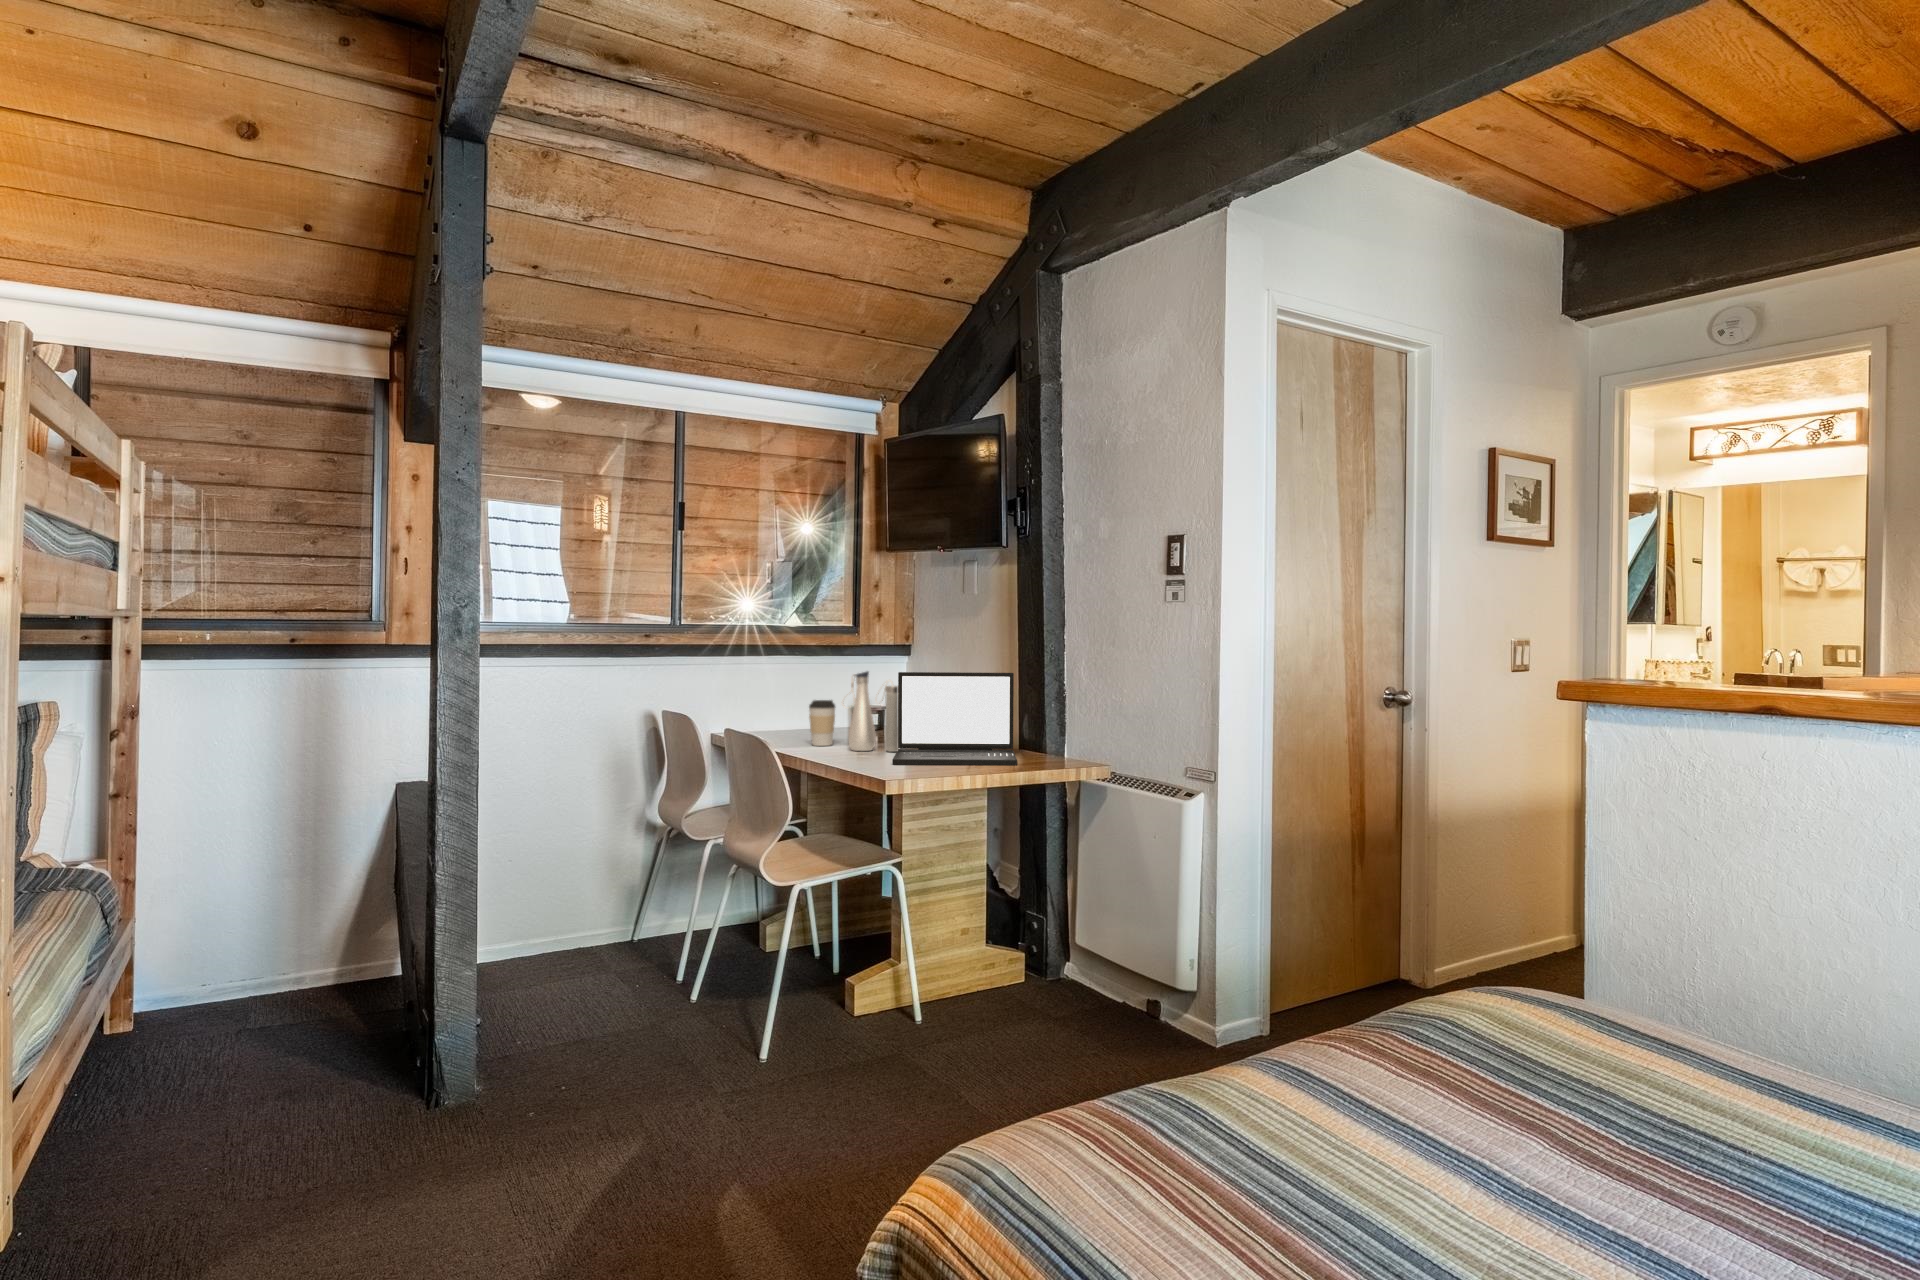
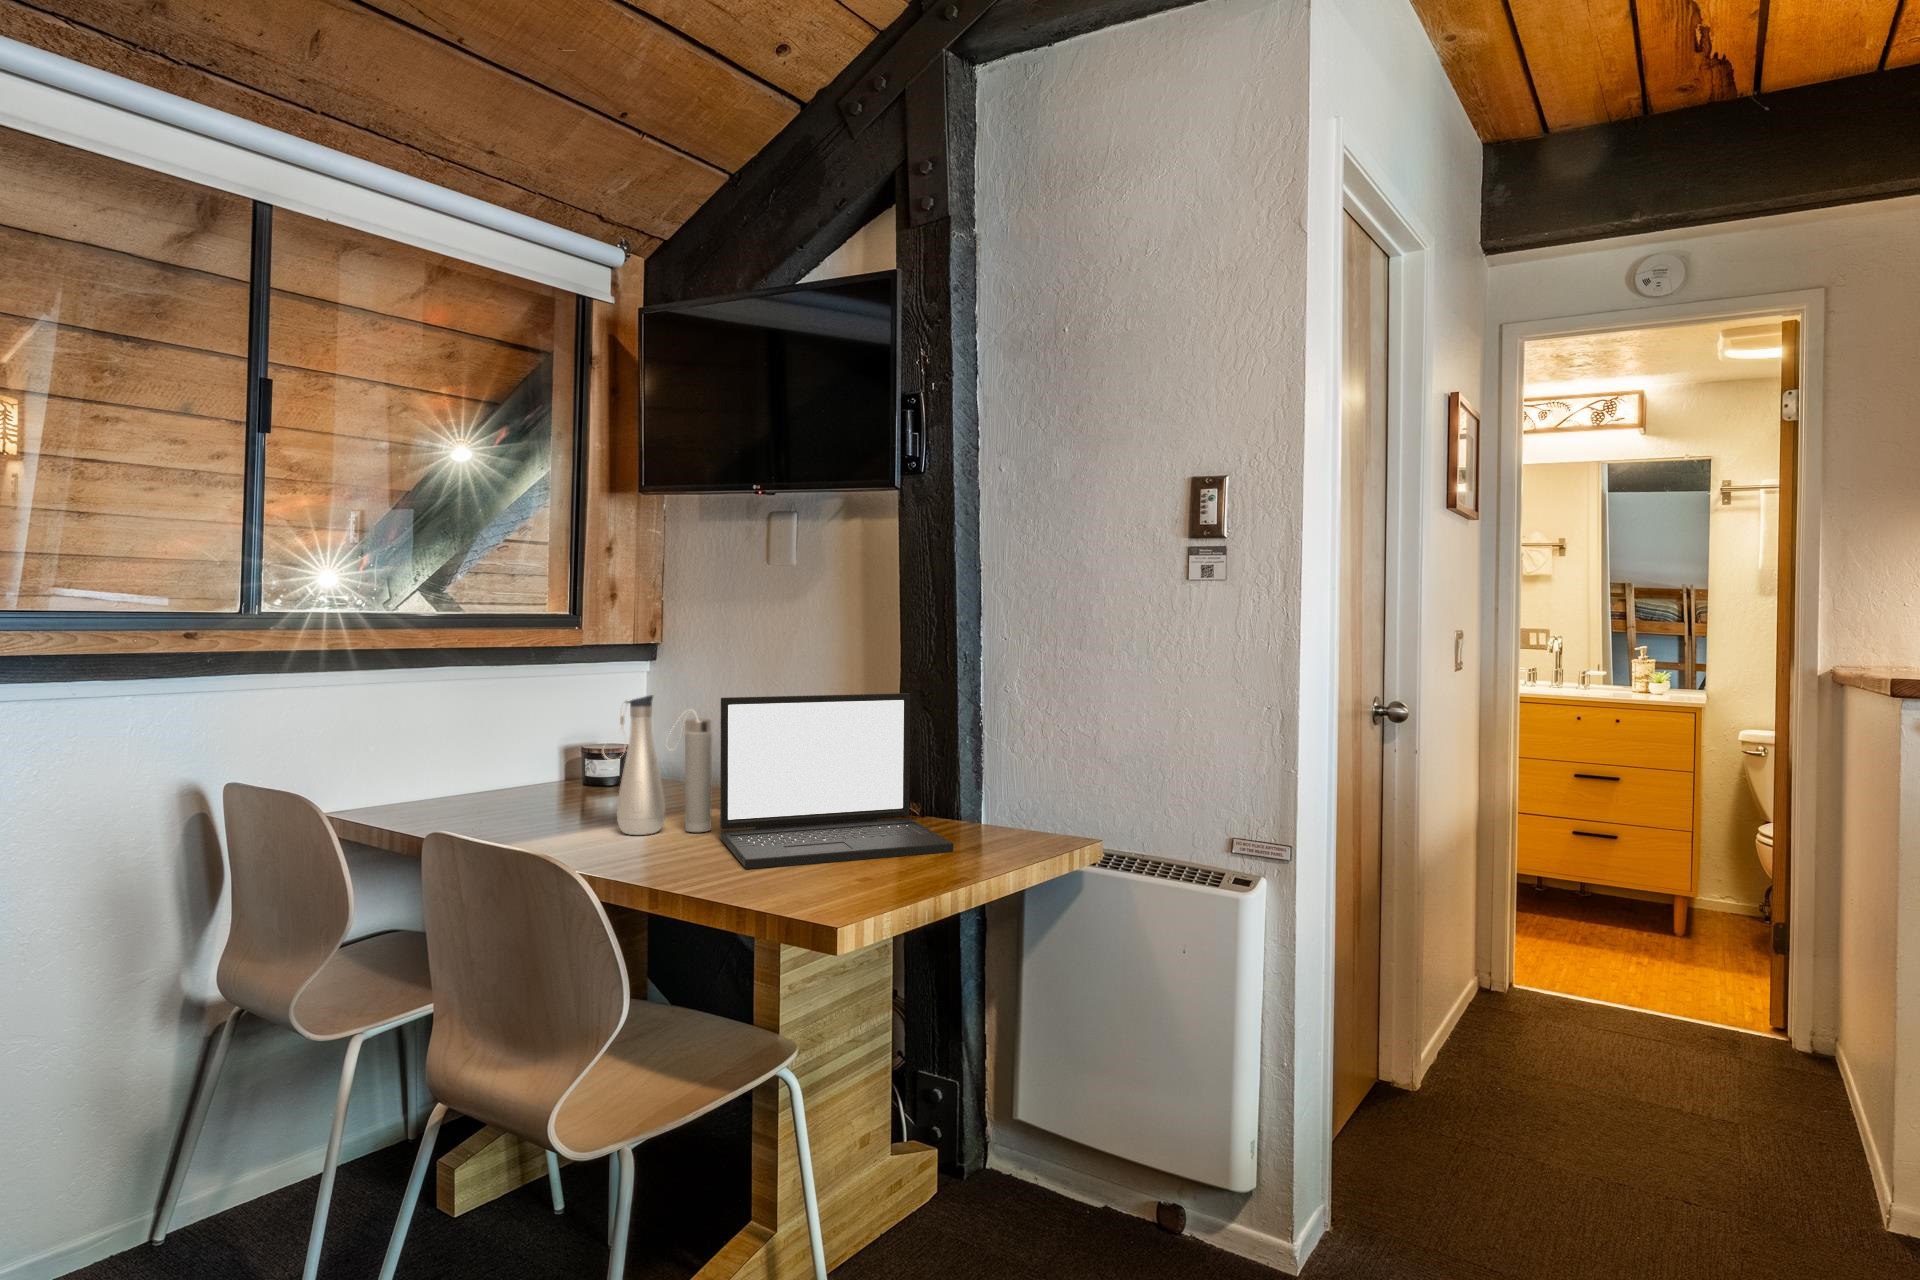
coffee cup: present [809,700,835,746] -> none [526,743,577,826]

